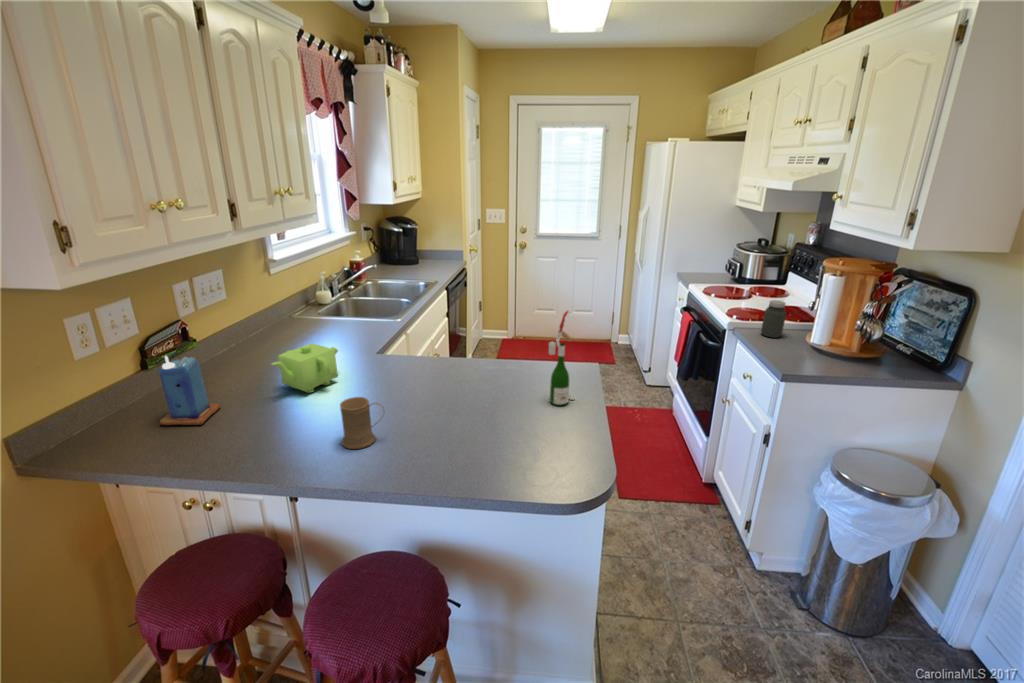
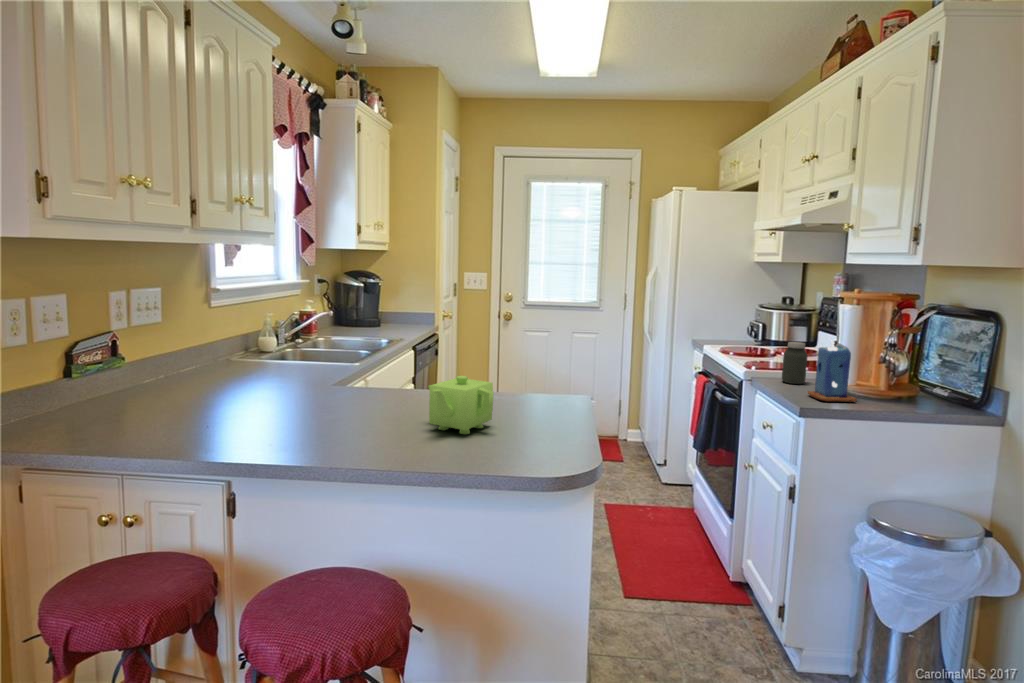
wine bottle: present [549,311,575,406] -> none [532,316,563,426]
teapot: present [272,343,338,393] -> present [428,376,494,434]
candle: present [159,356,221,425] -> present [808,340,857,402]
mug: present [340,397,382,449] -> none [294,395,346,450]

